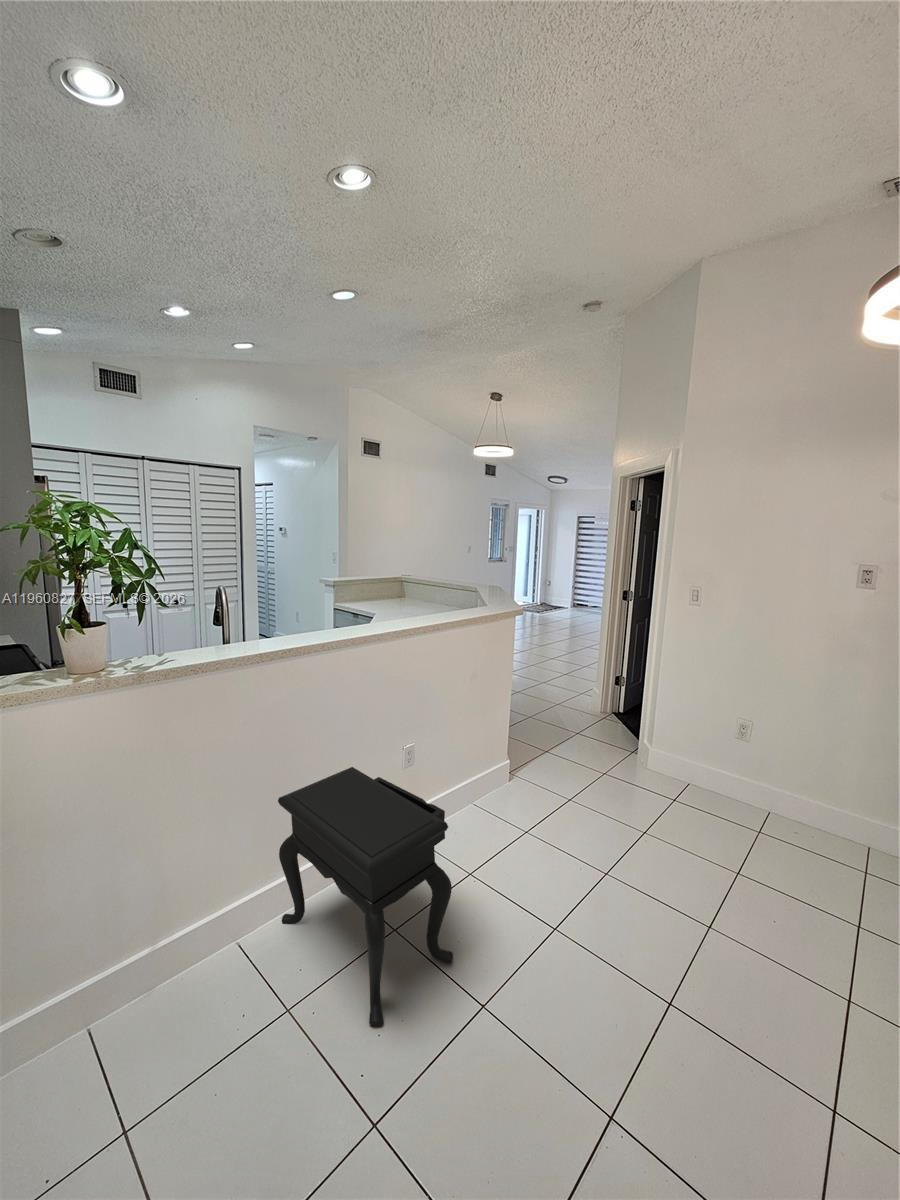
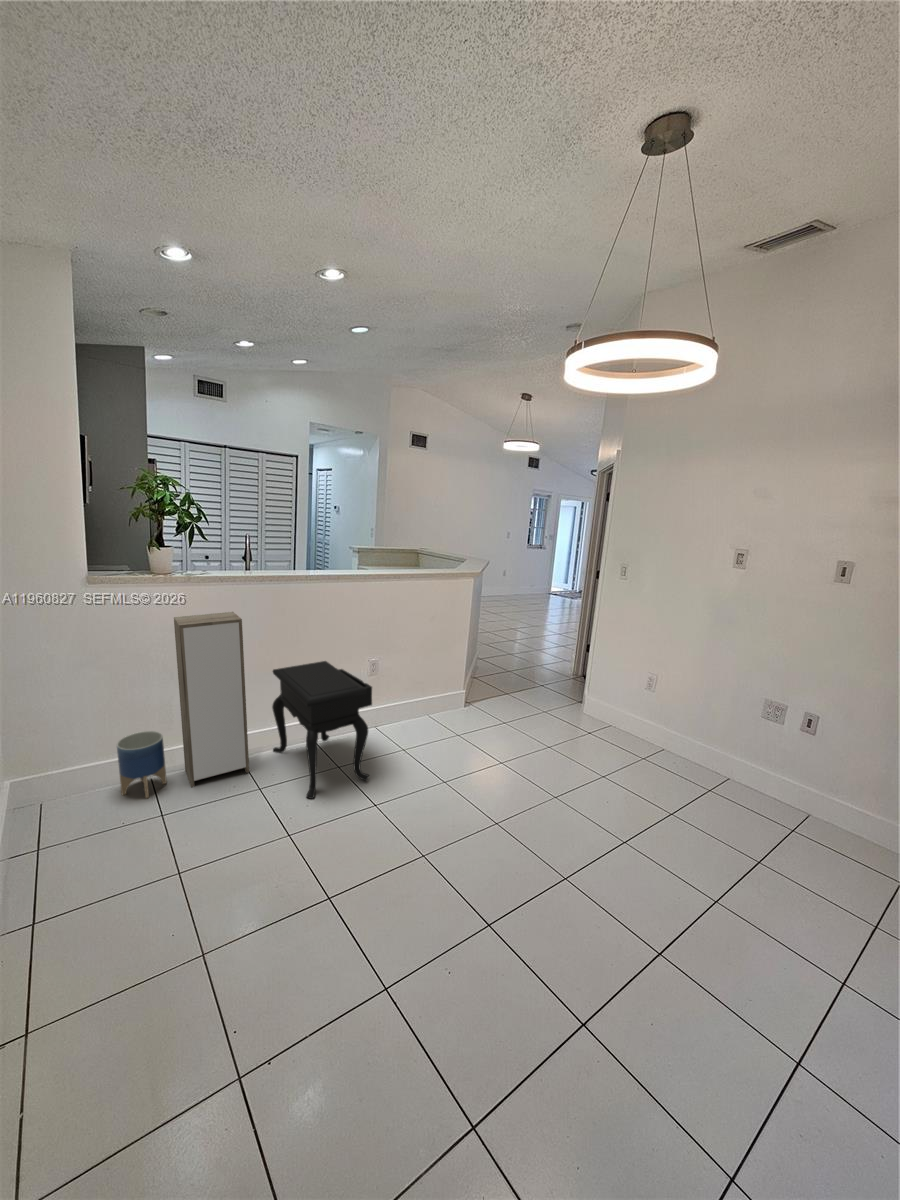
storage cabinet: none [111,719,257,1045] -> present [174,612,249,787]
planter: none [11,955,114,1100] -> present [117,731,167,798]

